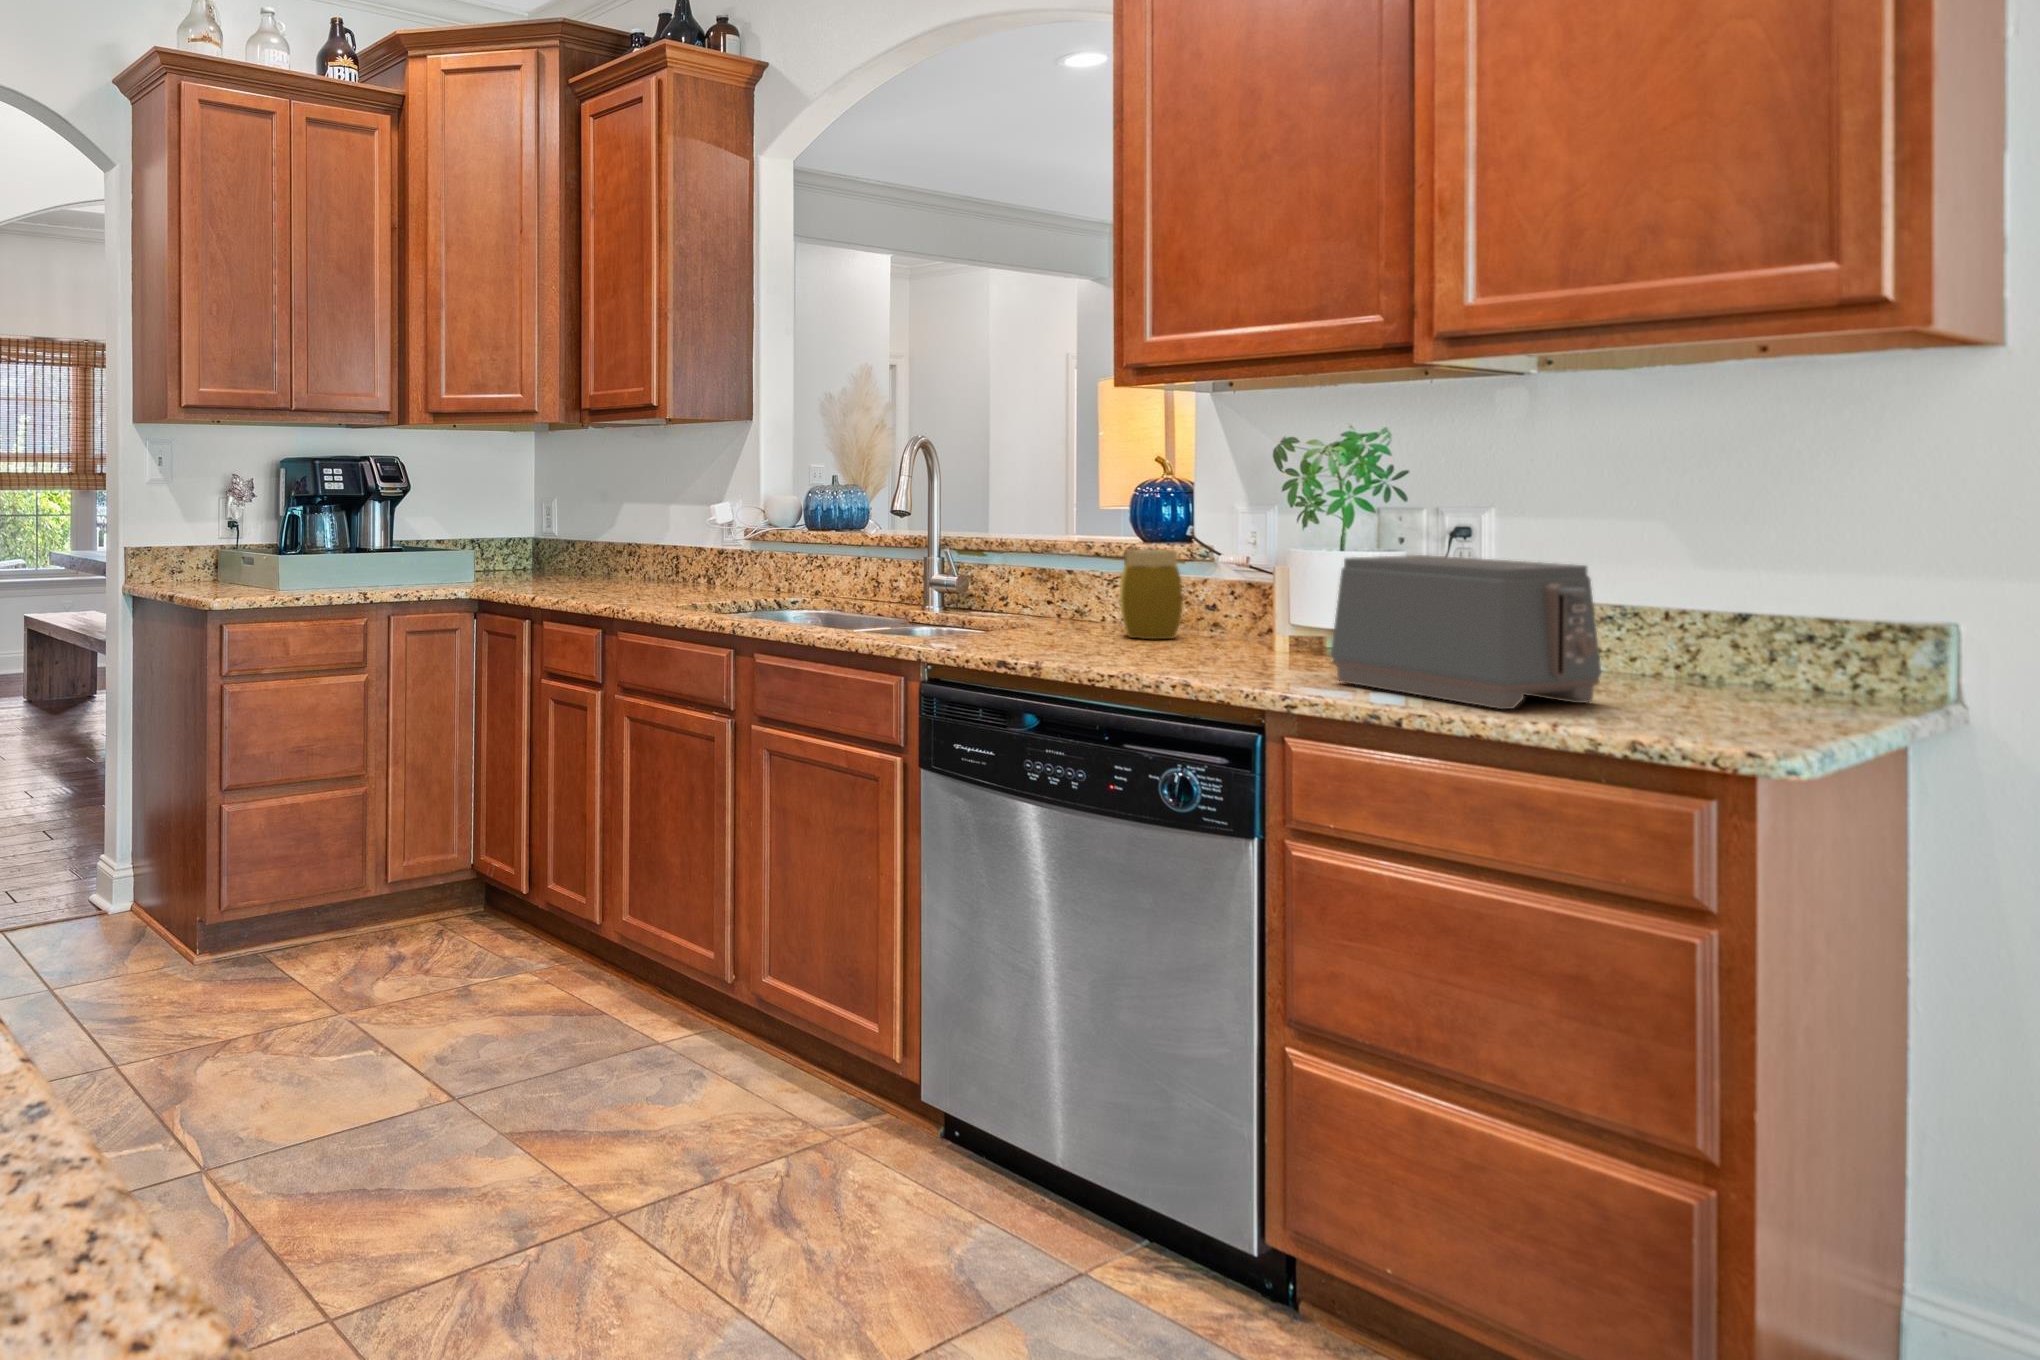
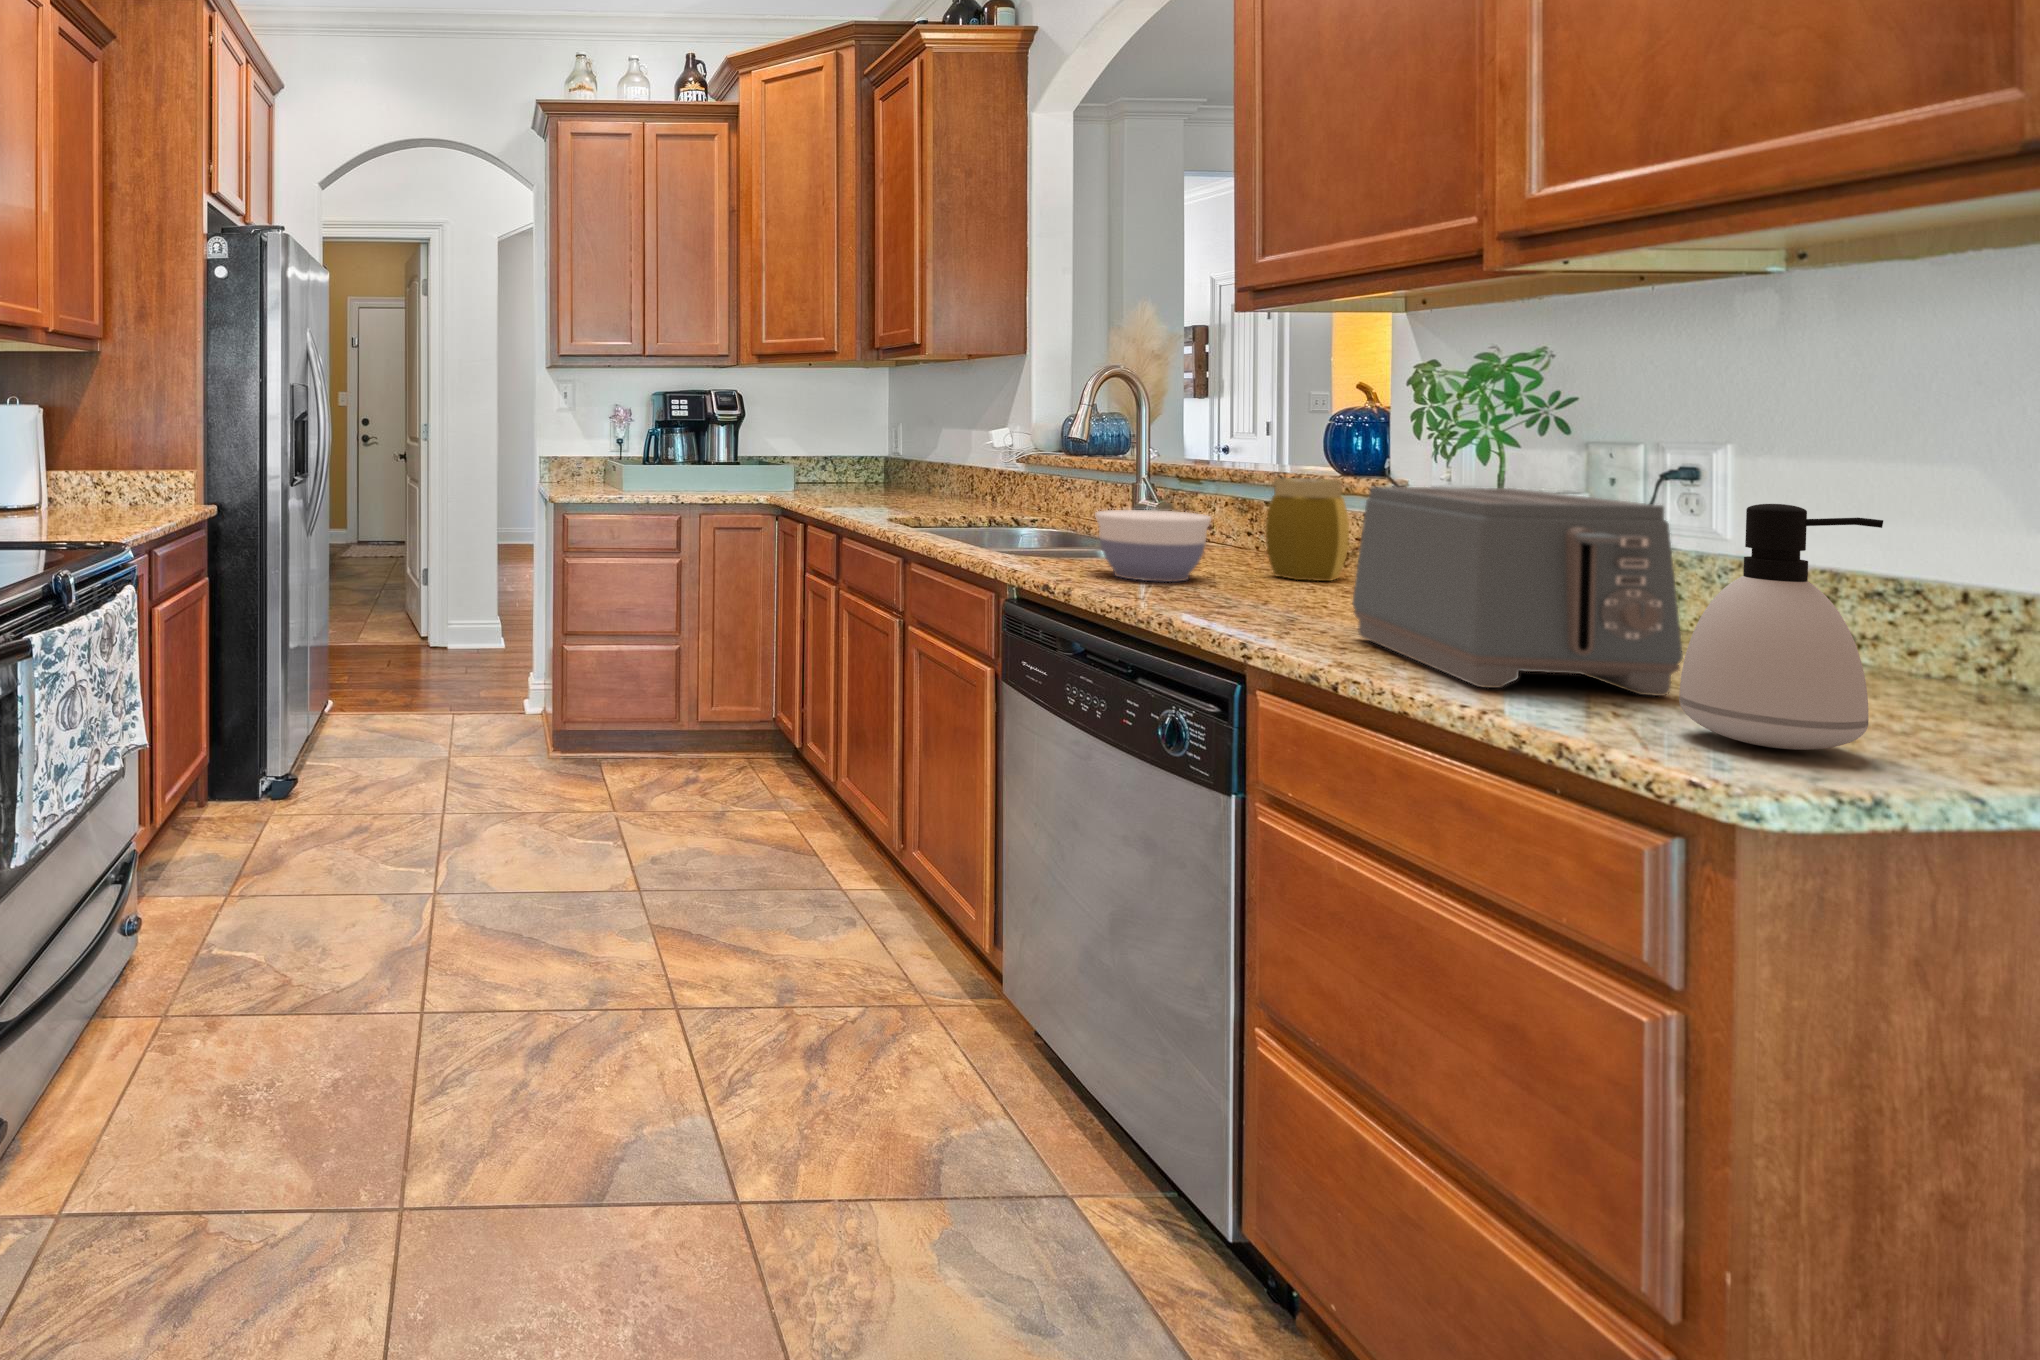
soap dispenser: none [1660,563,1775,727] -> present [1679,504,1883,750]
bowl: none [1004,584,1106,650] -> present [1095,510,1211,582]

